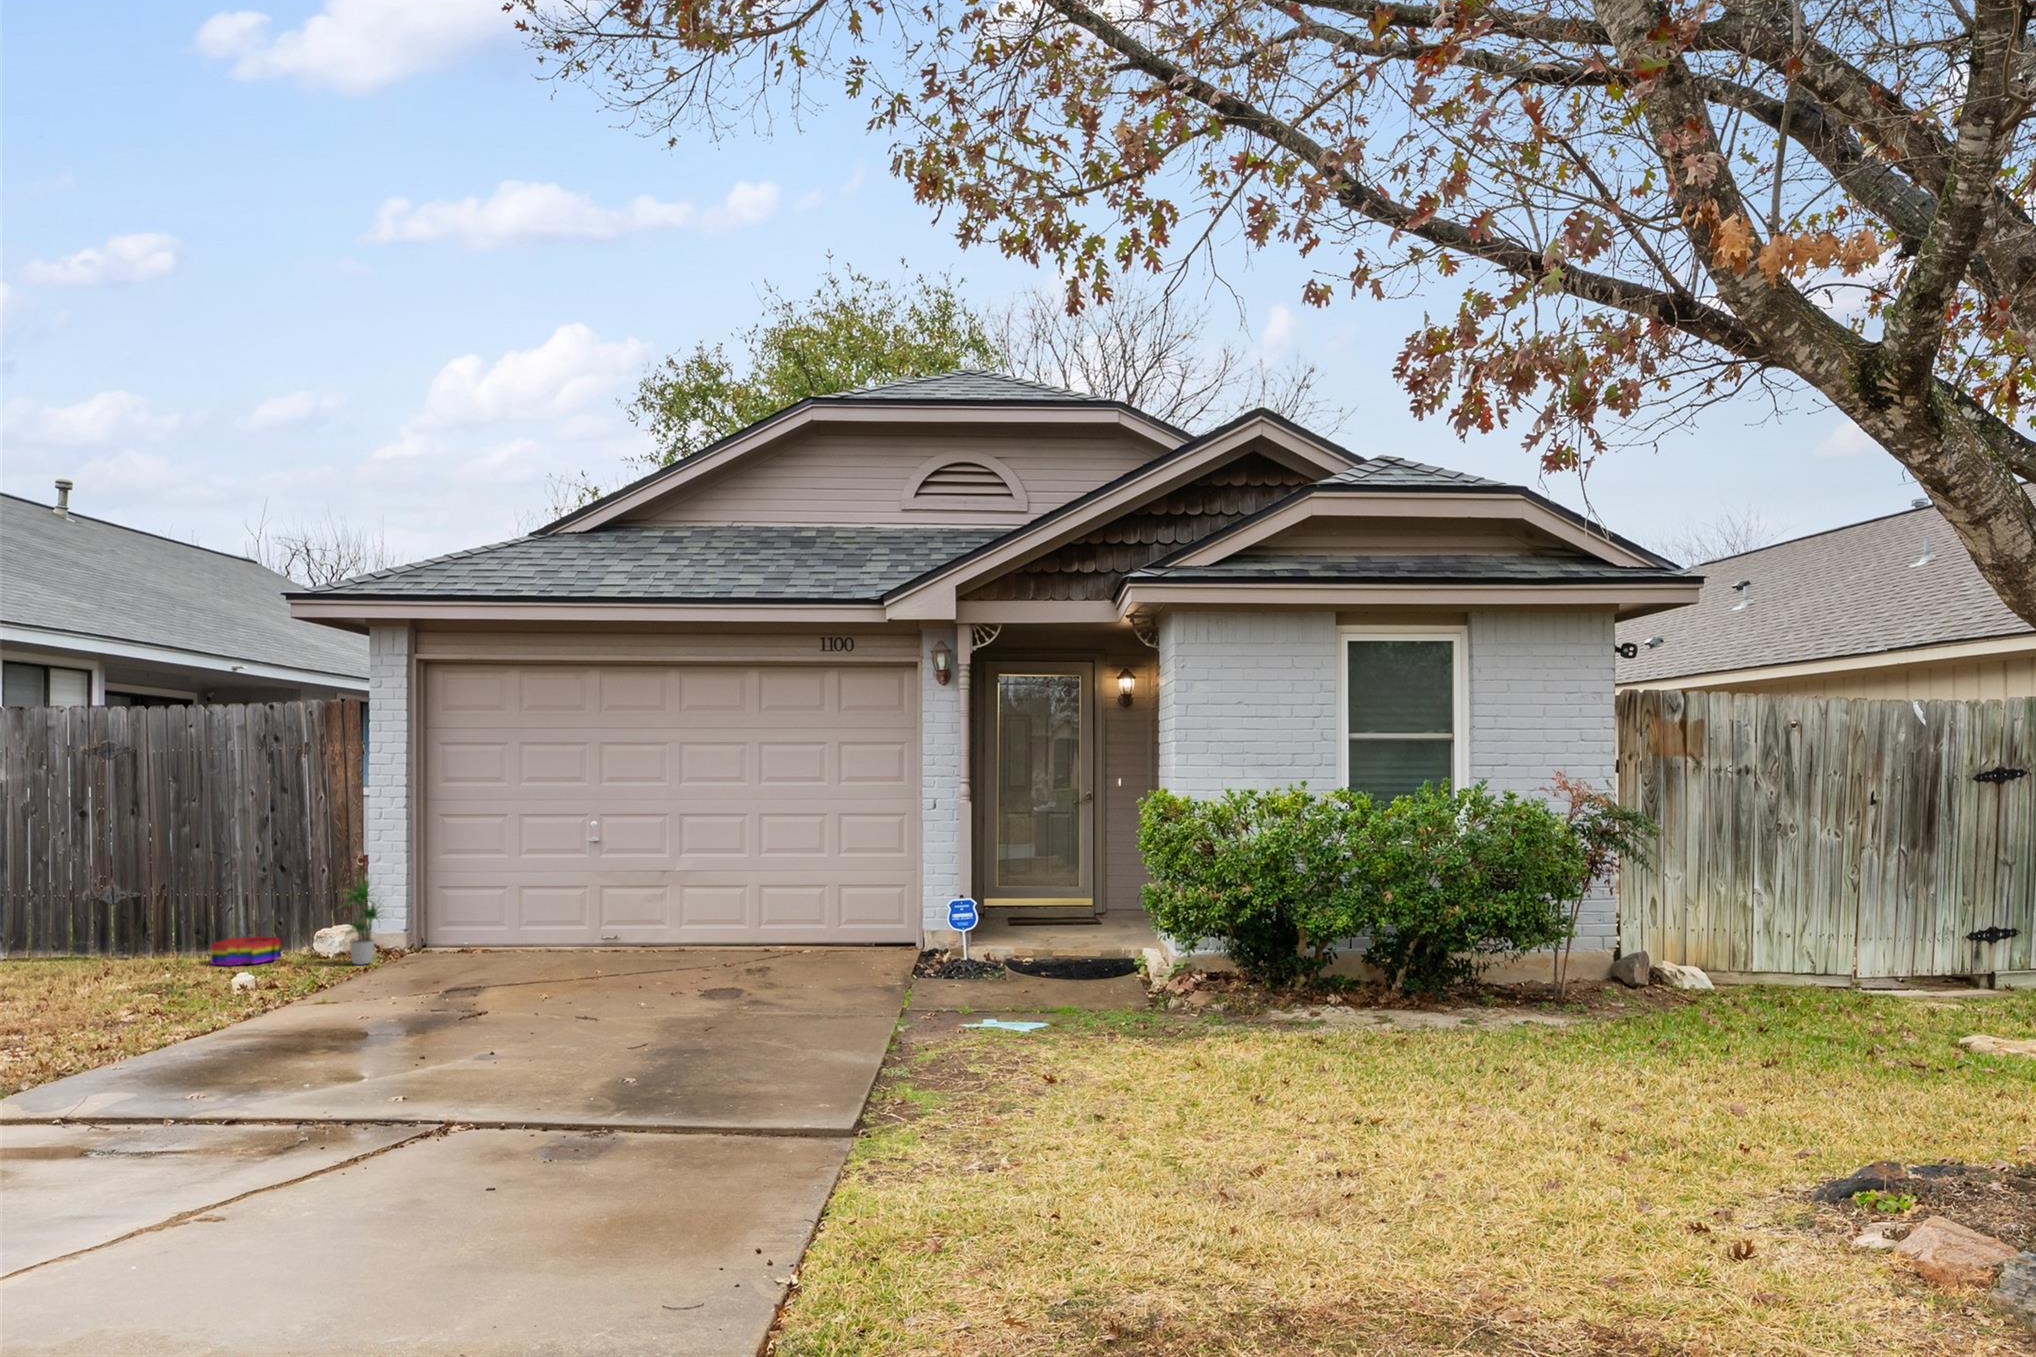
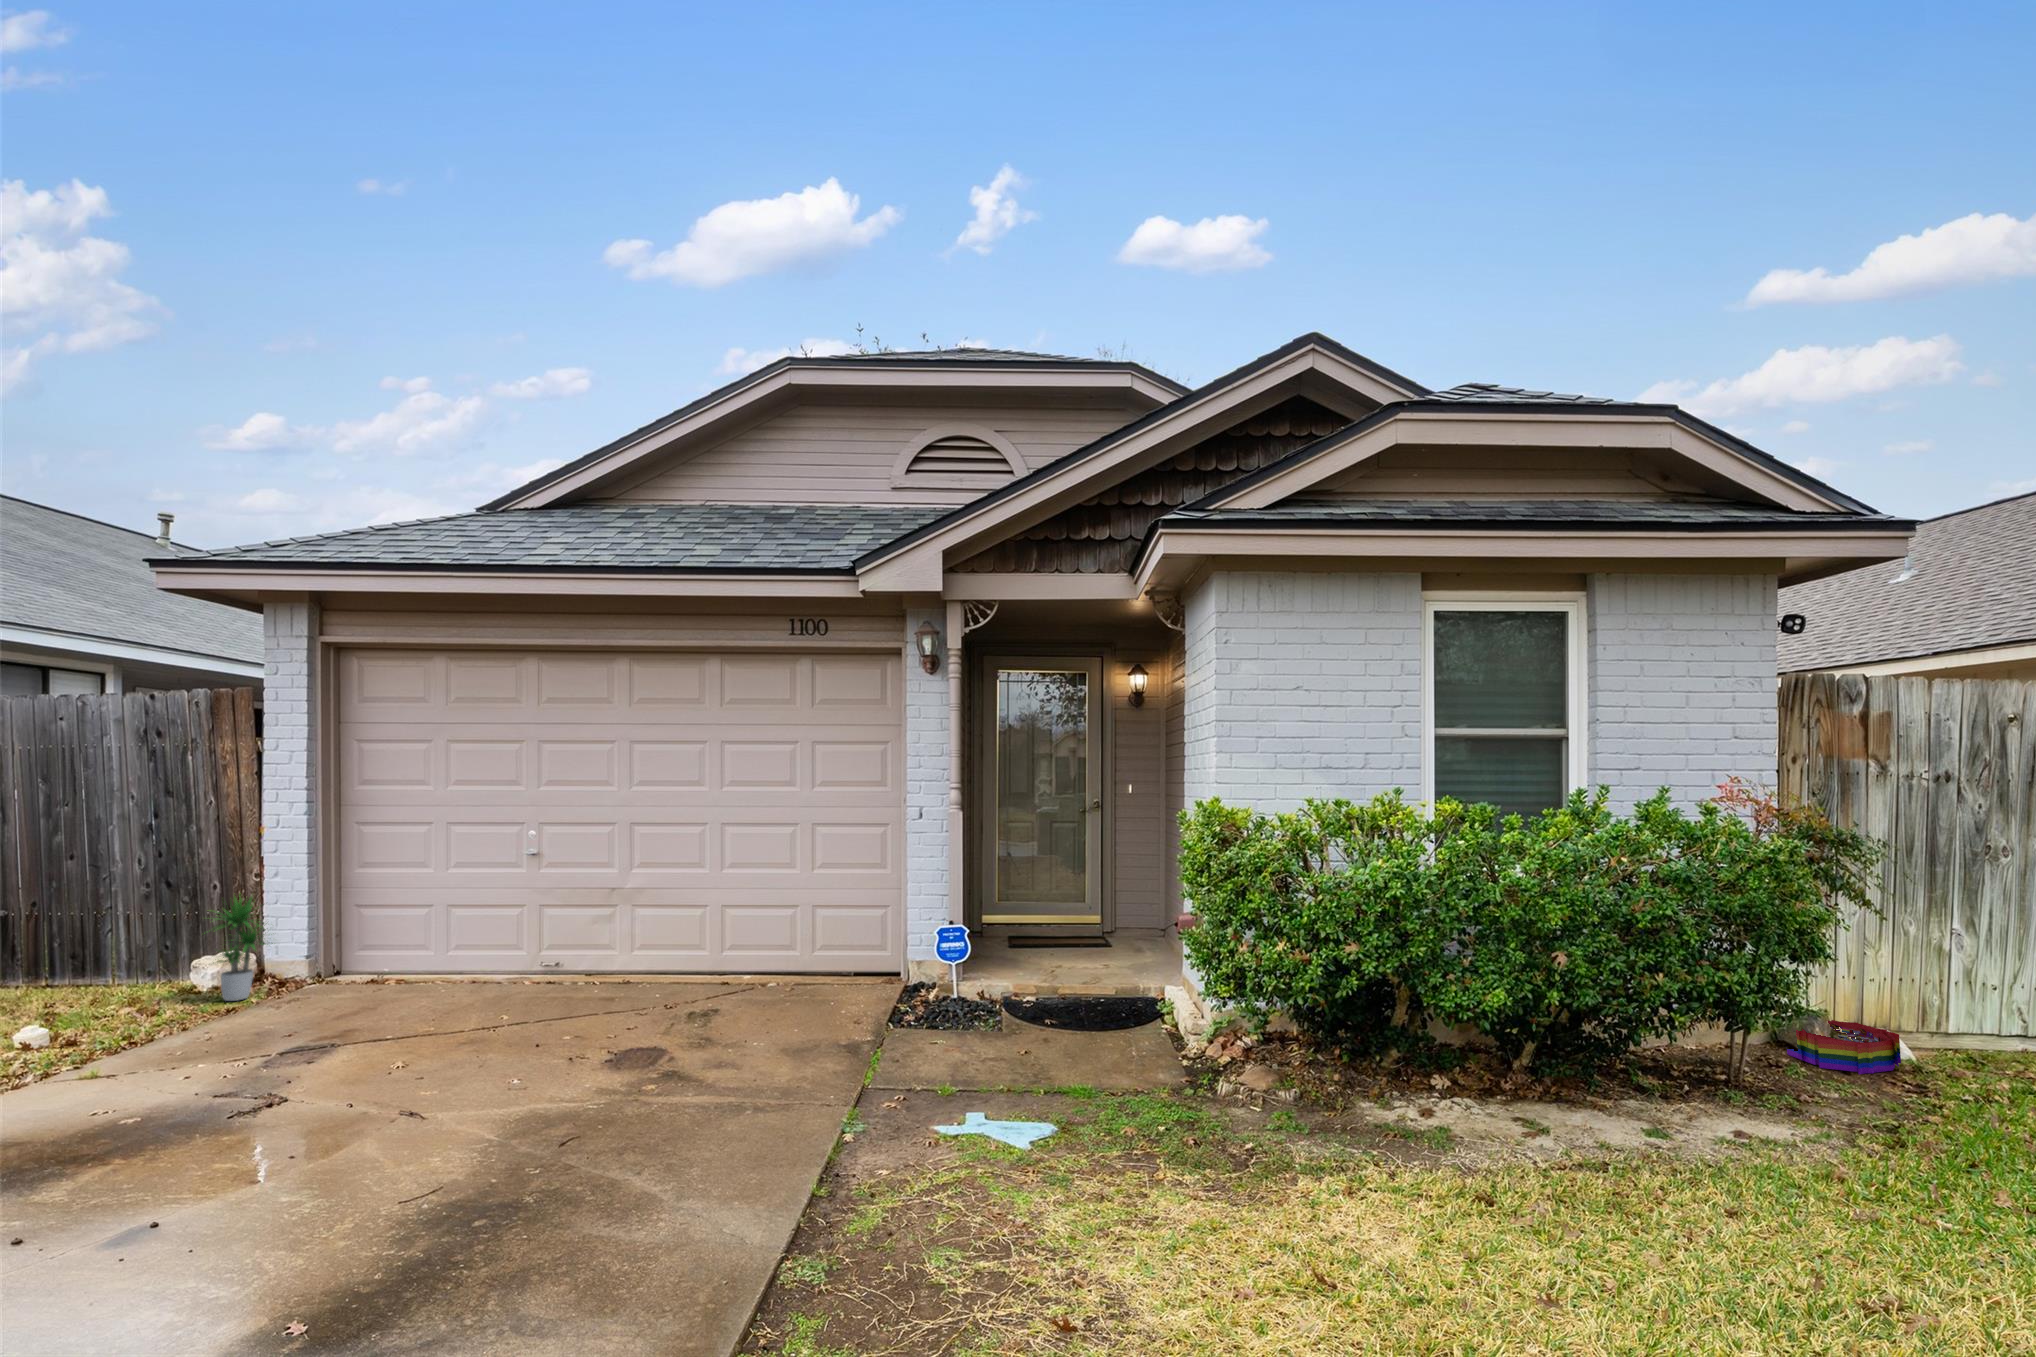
storage bin: present [210,936,281,966] -> present [1787,1020,1901,1074]

